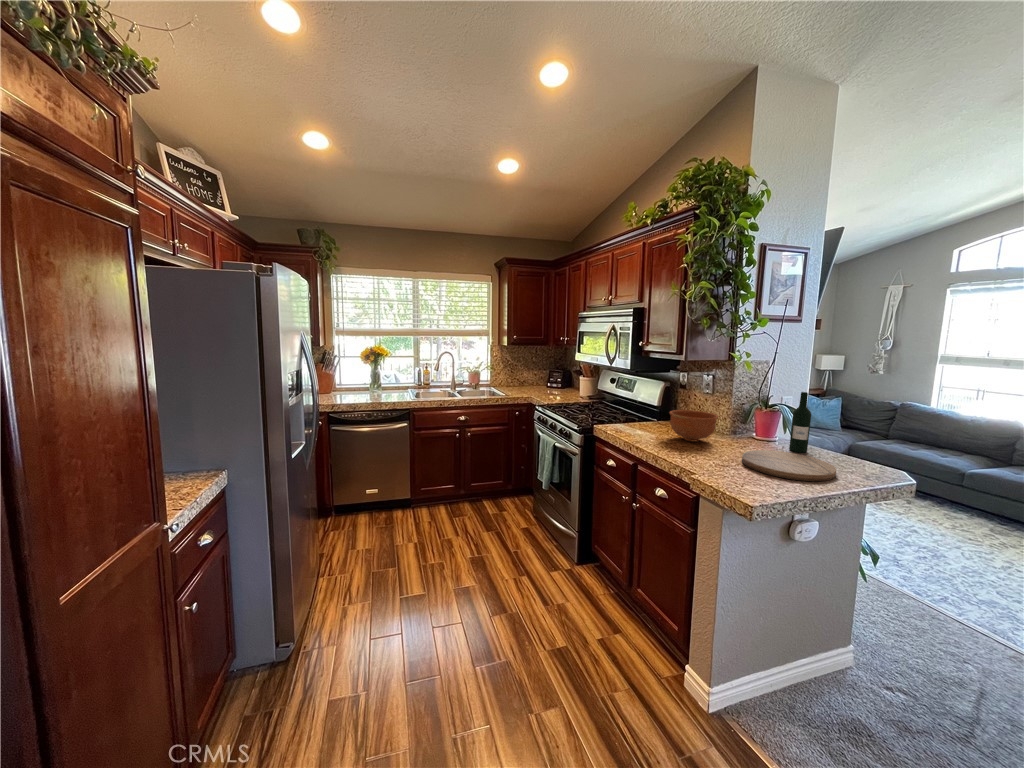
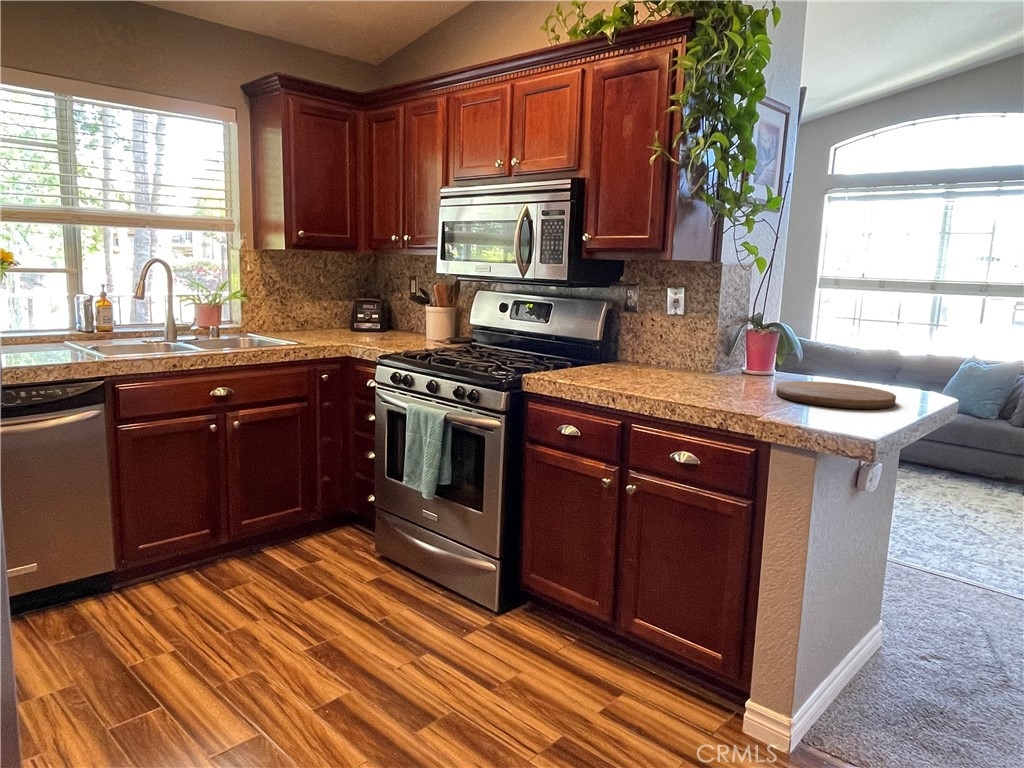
wine bottle: present [789,392,811,453] -> none [802,300,829,383]
bowl: present [670,410,718,442] -> none [650,337,721,382]

